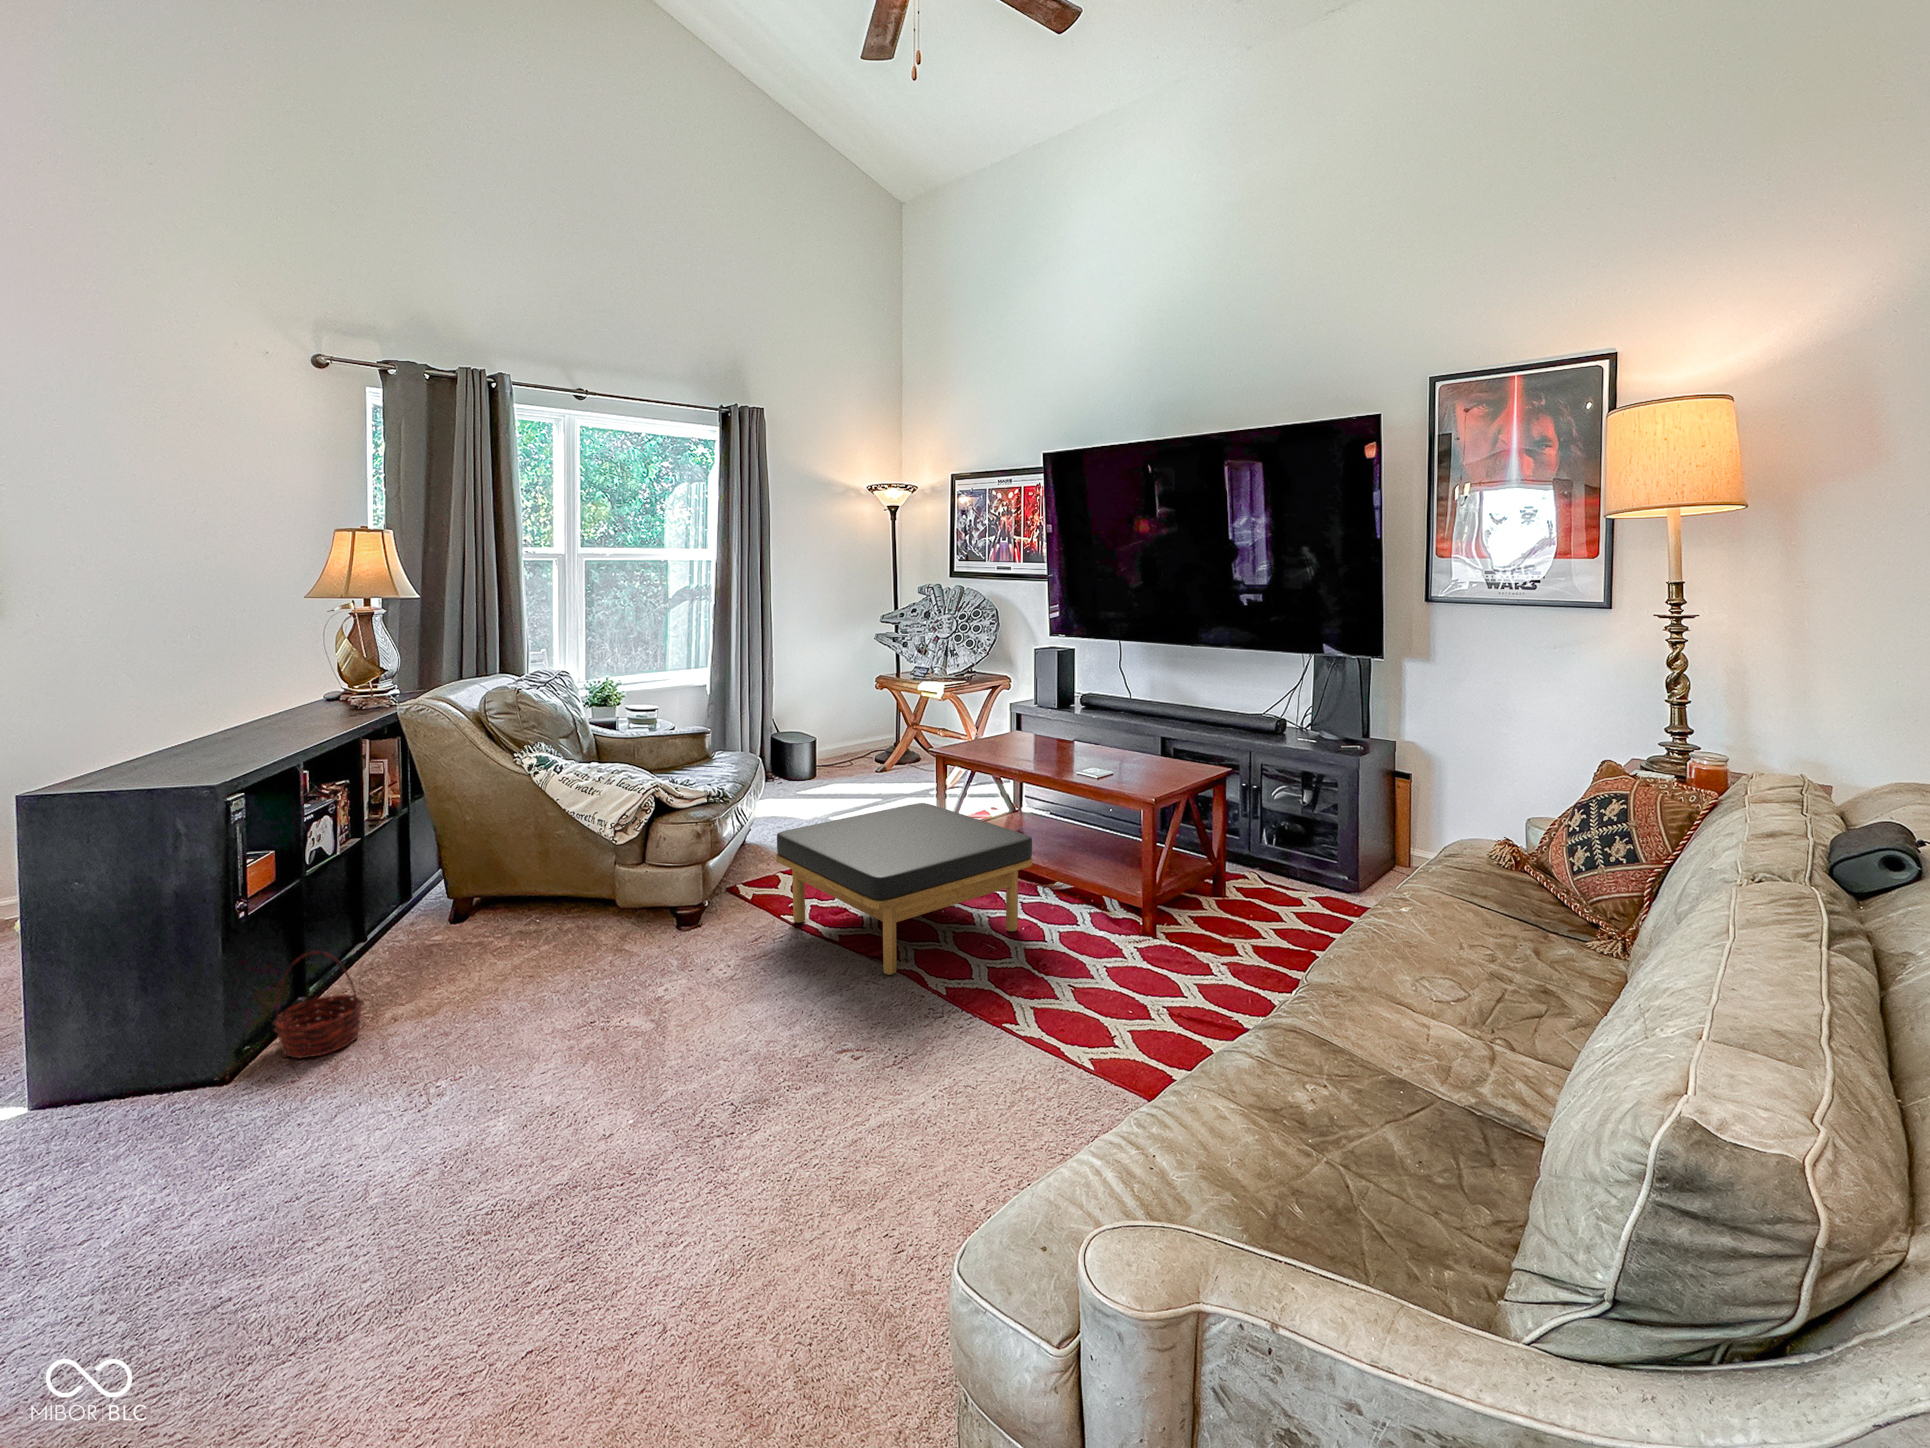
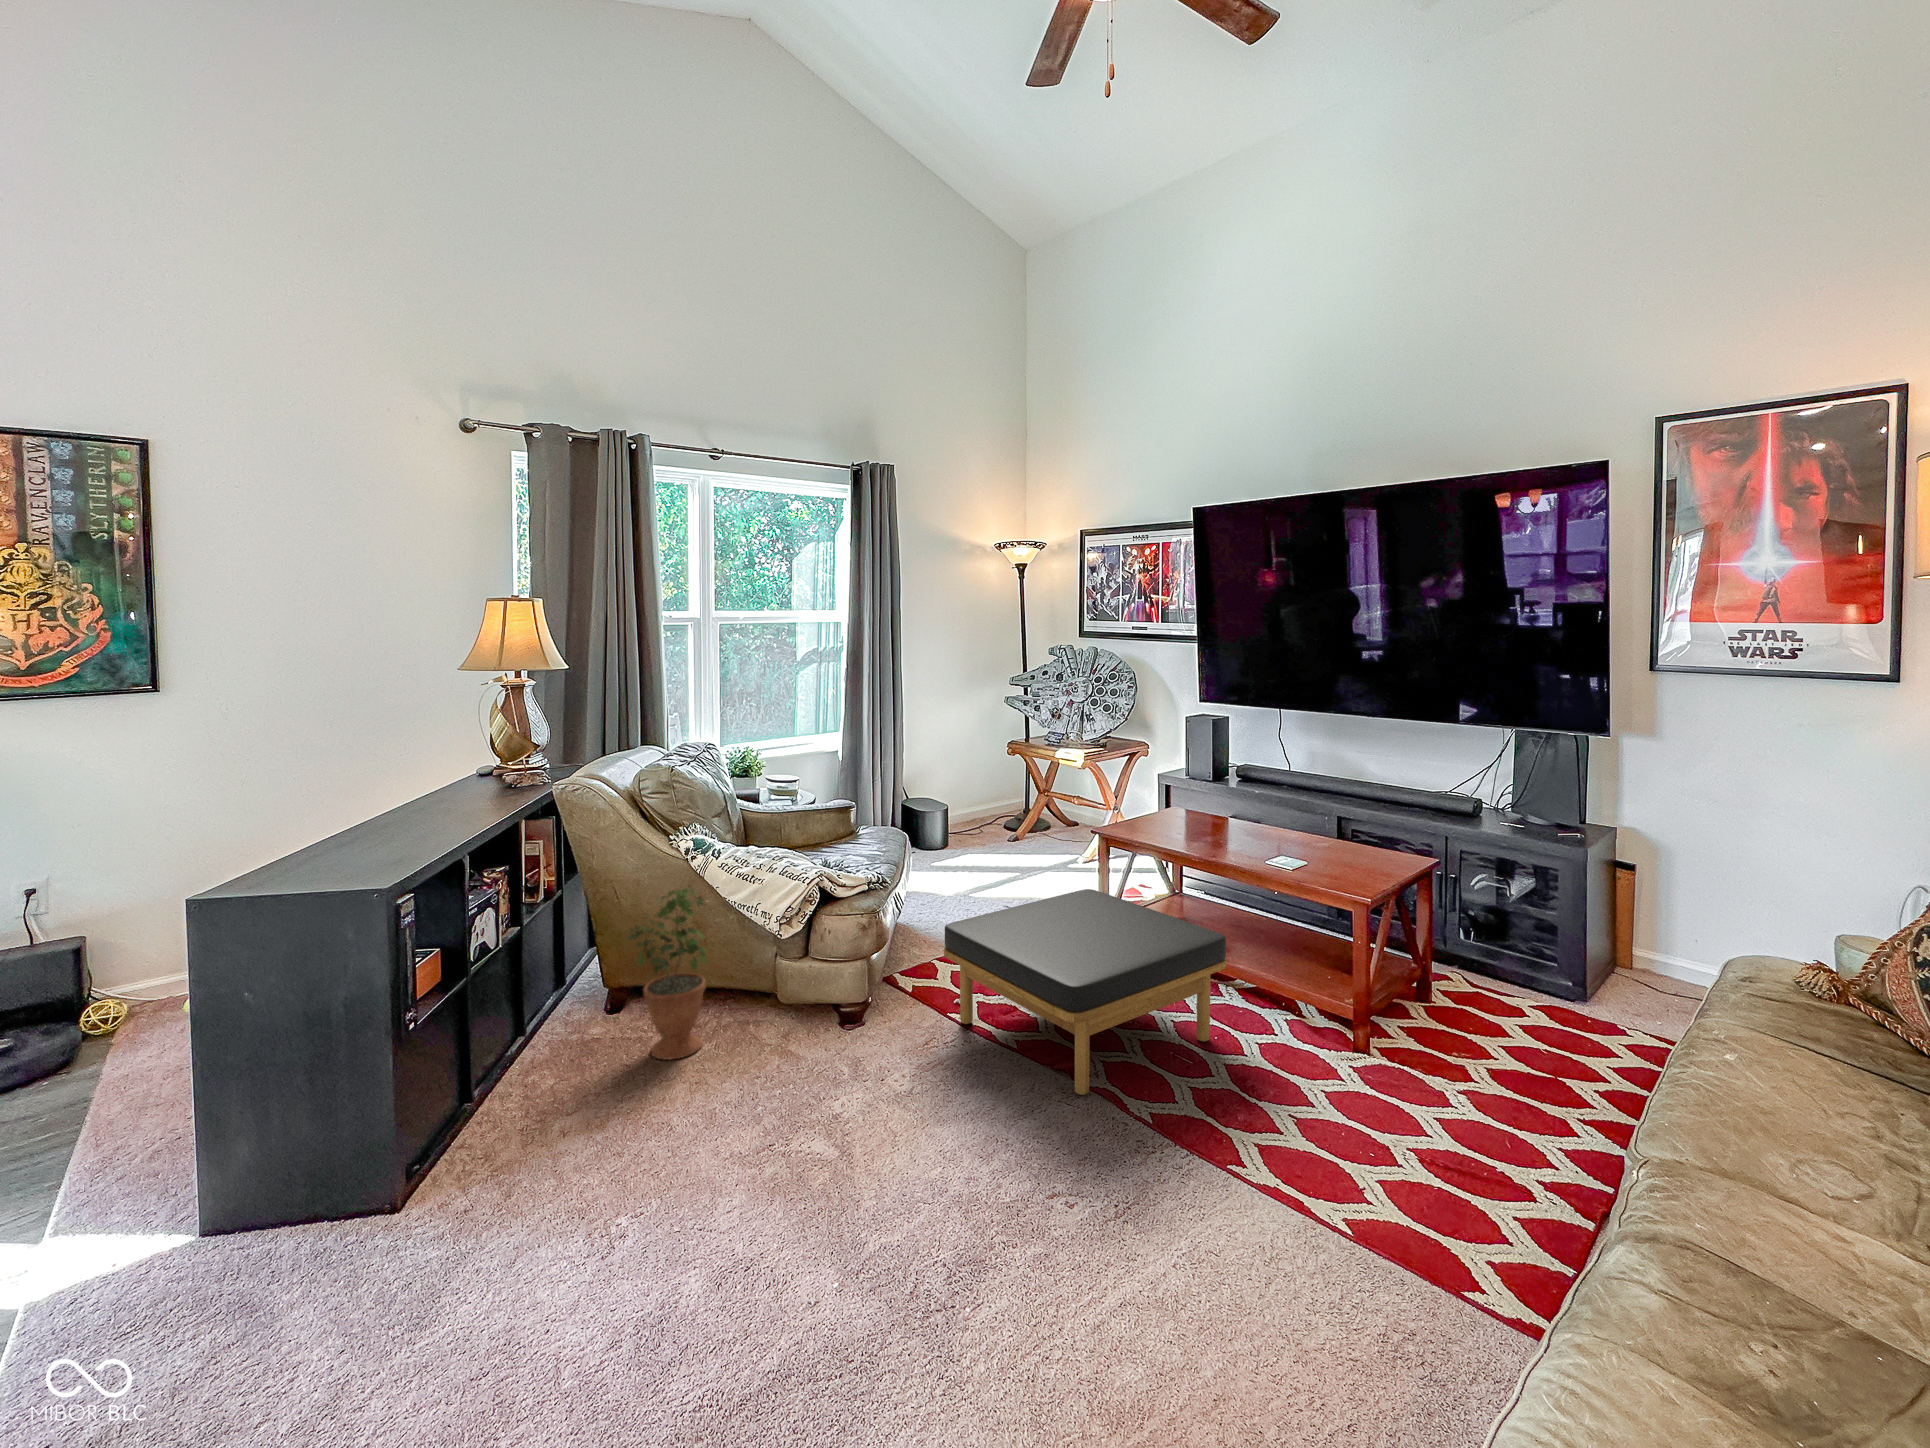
potted plant: none [465,791,547,958] -> present [628,885,707,1060]
basket: present [273,951,363,1058] -> none [440,1063,532,1183]

